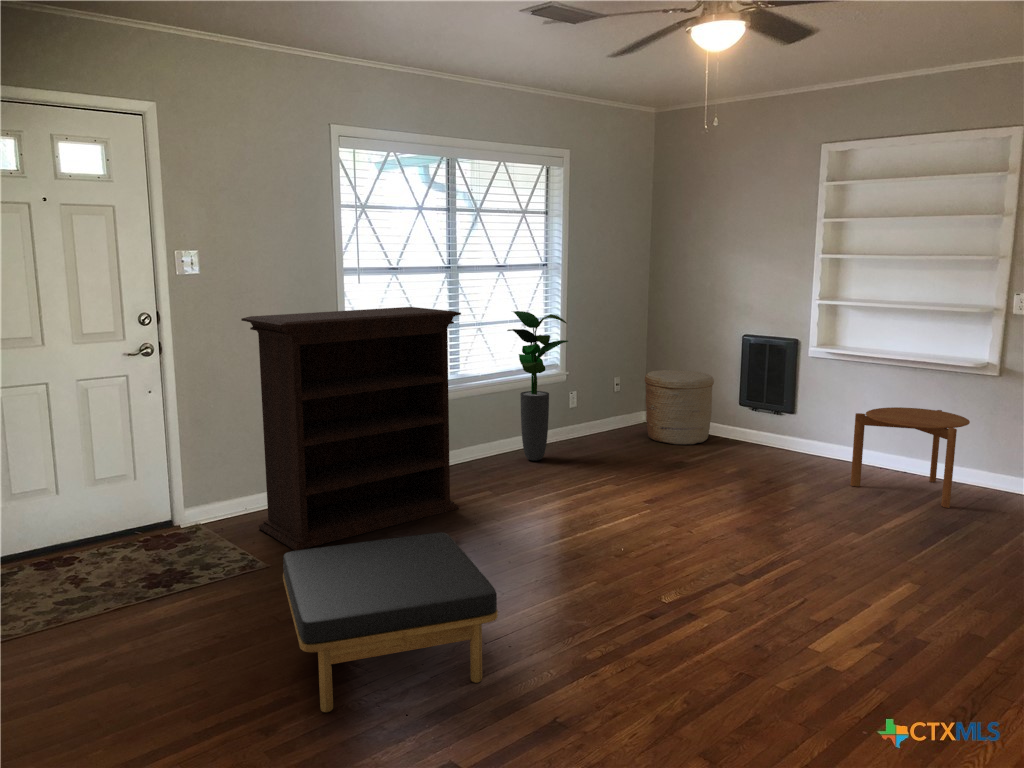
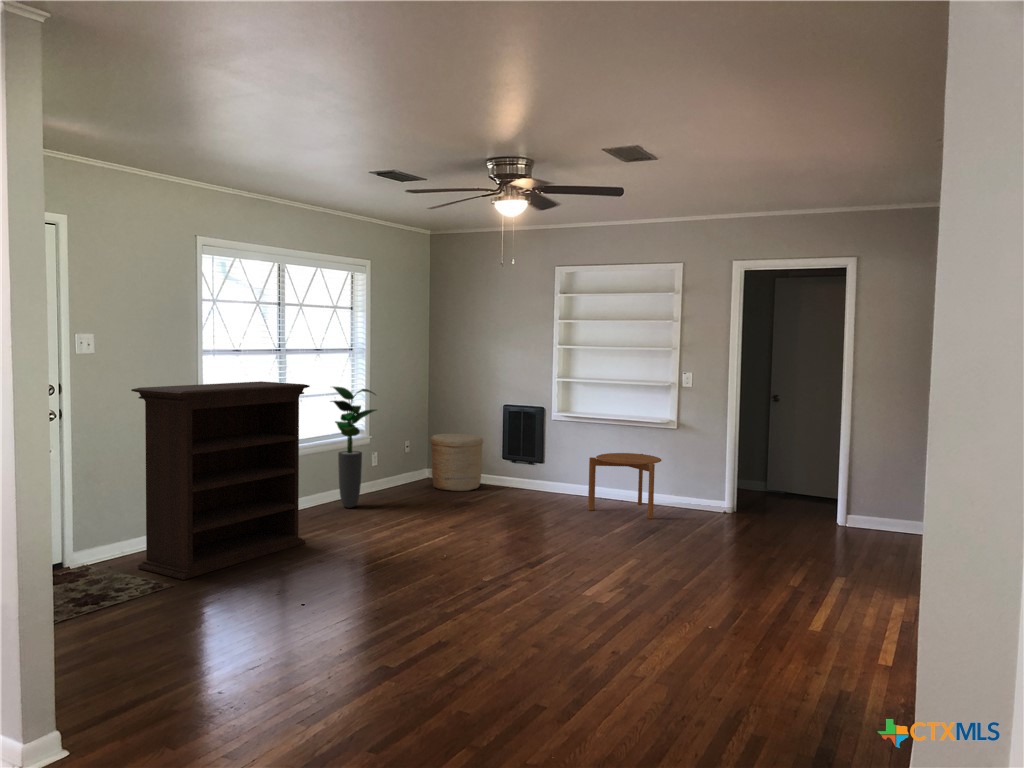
ottoman: present [283,532,498,712] -> none [215,544,393,665]

